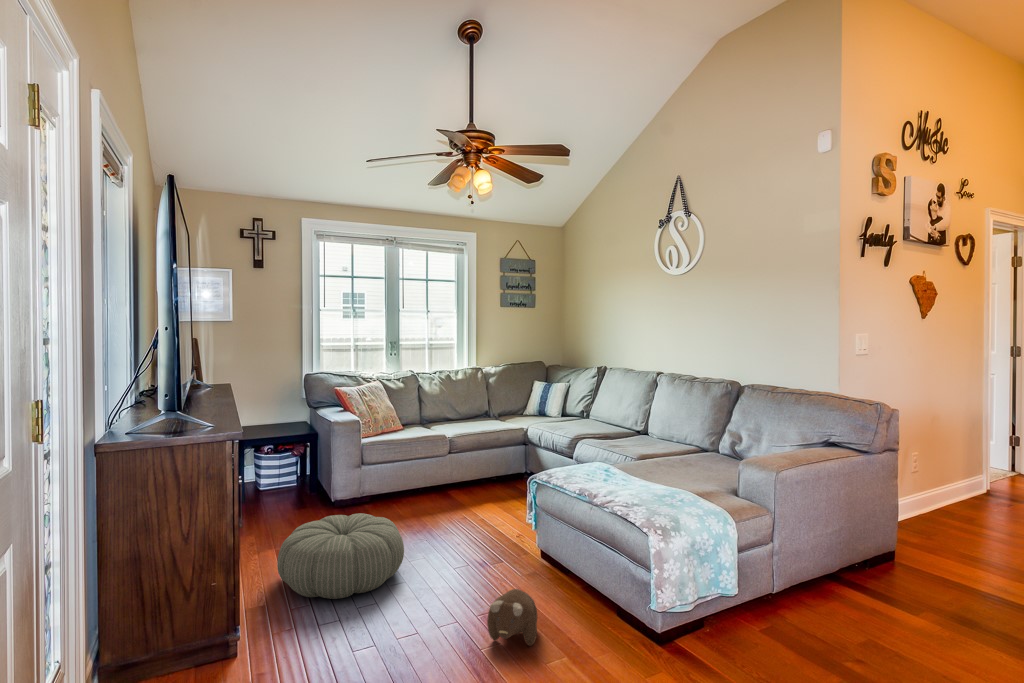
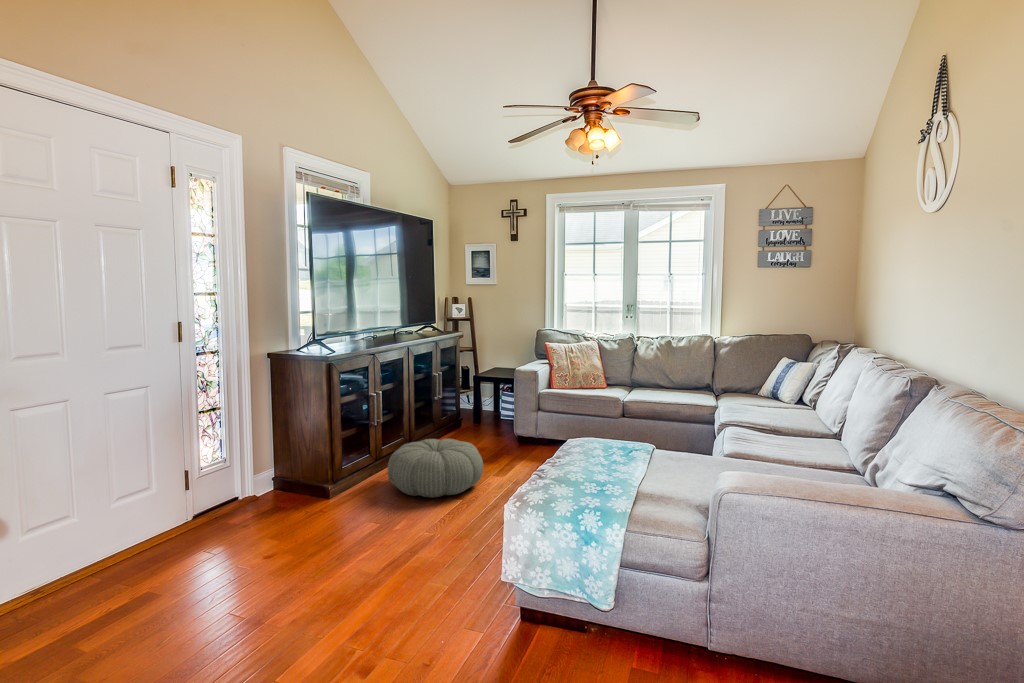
plush toy: present [487,589,537,646] -> none [402,520,468,570]

